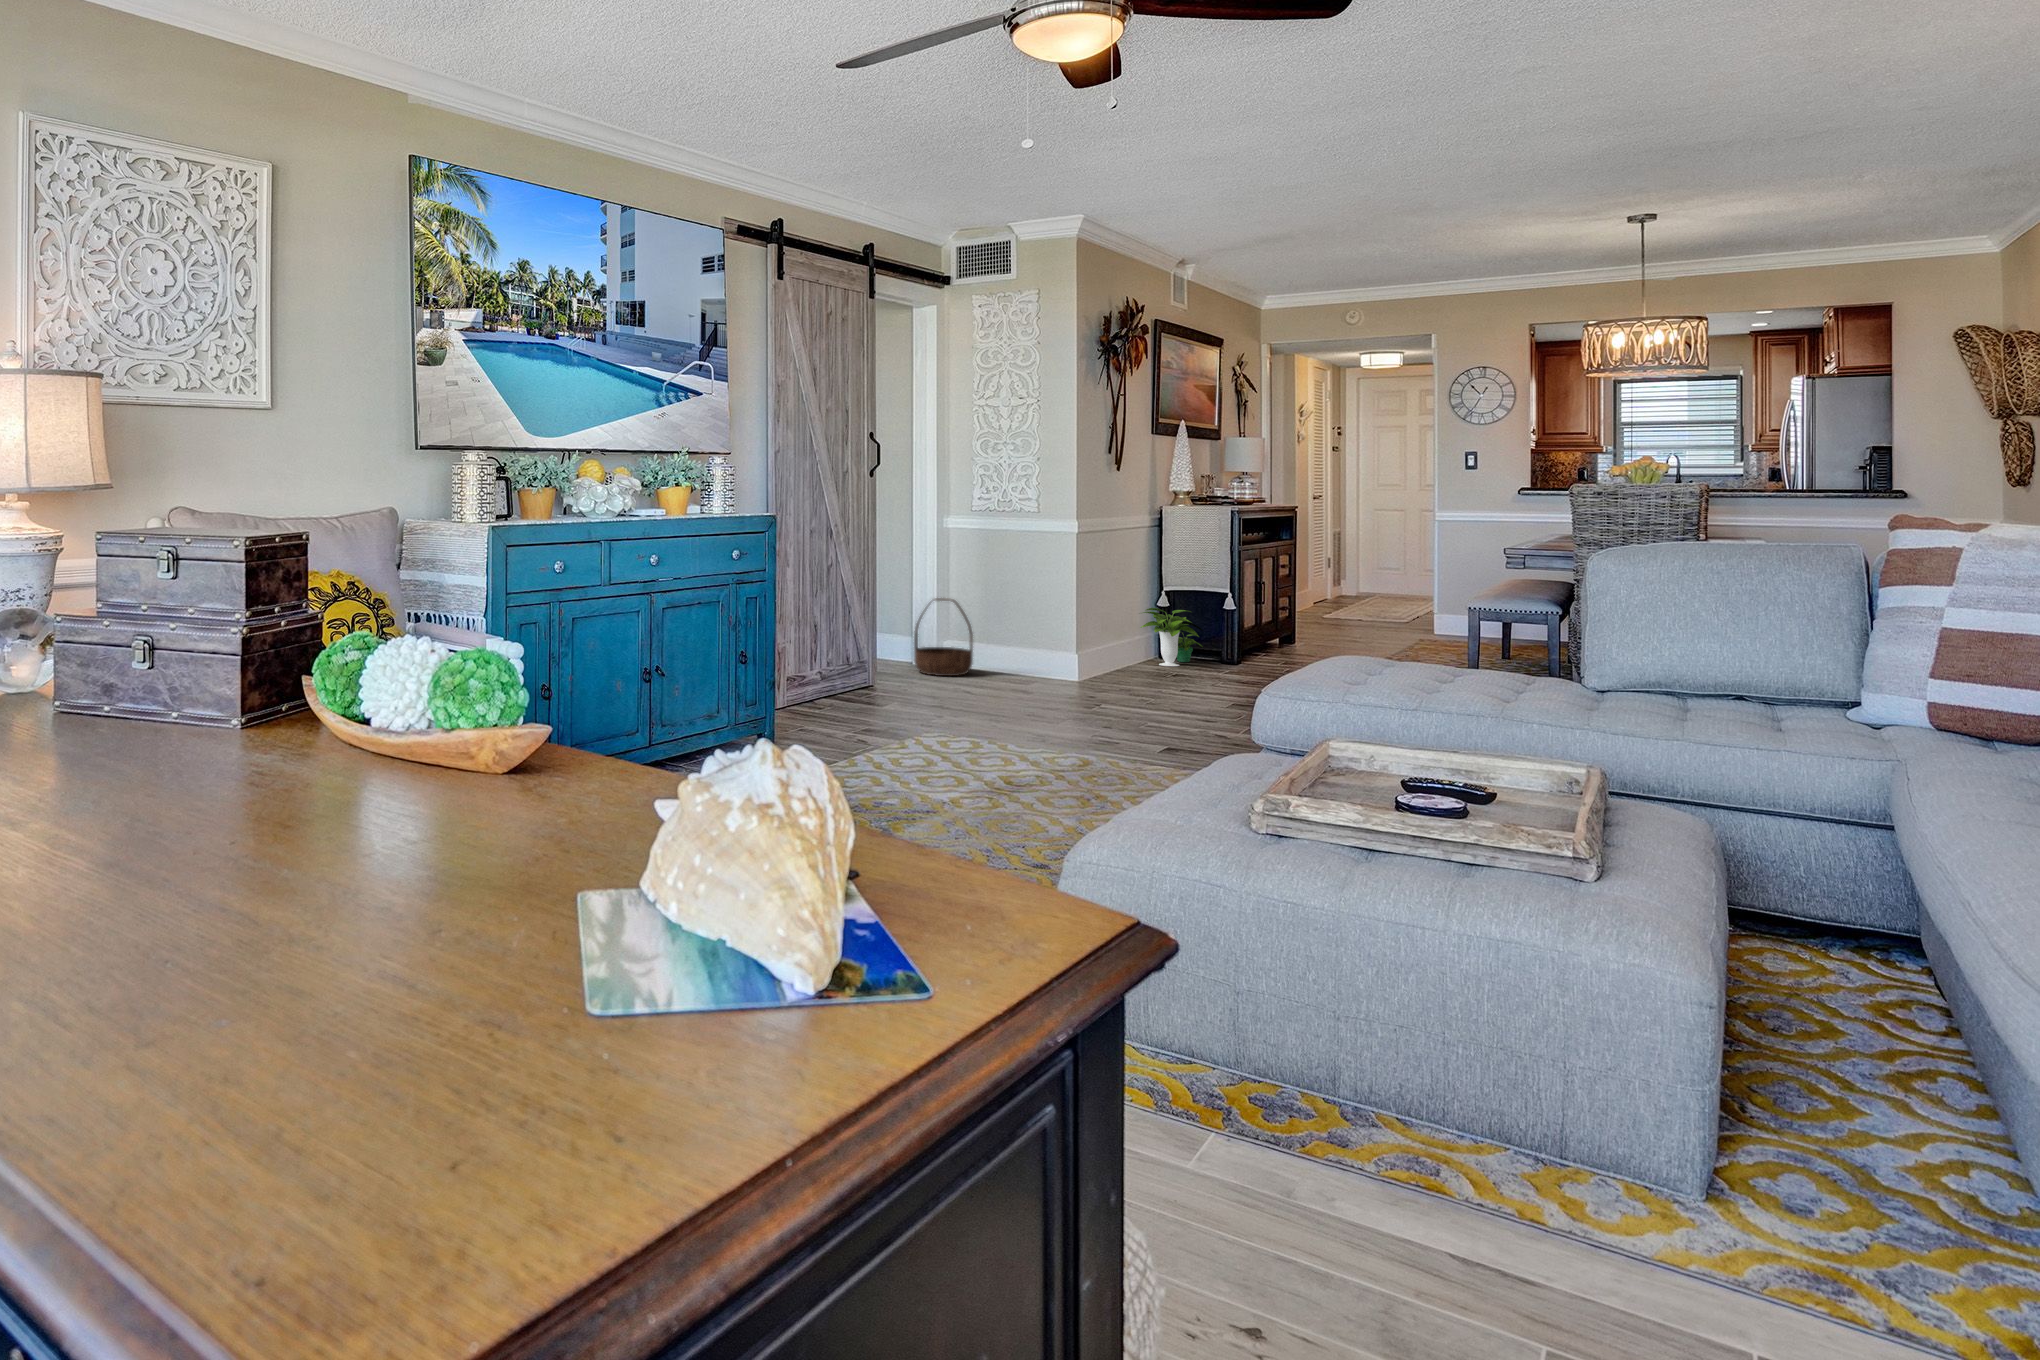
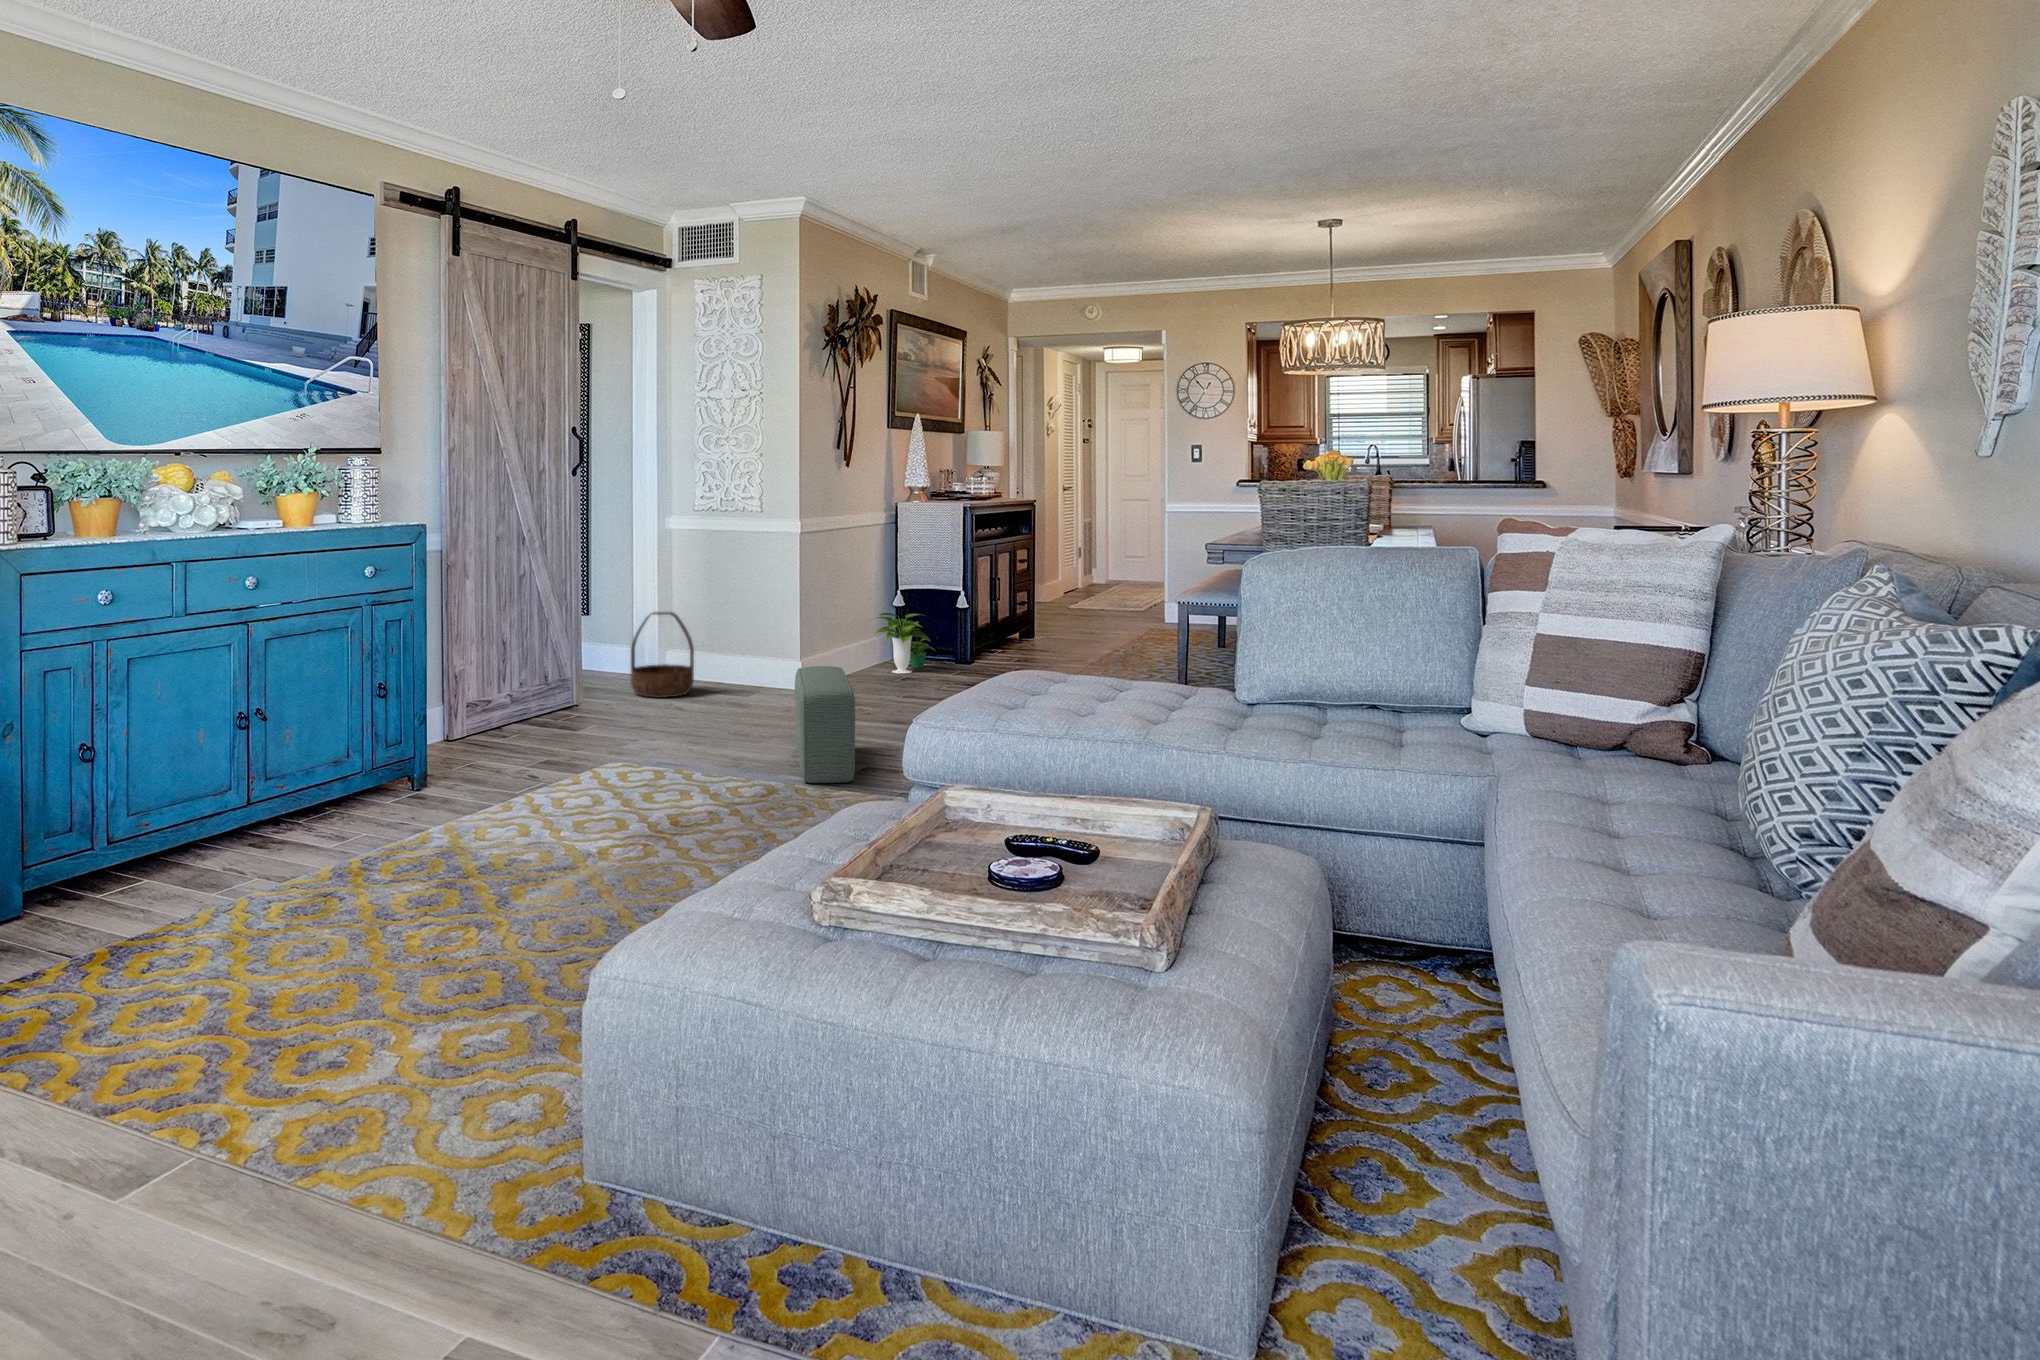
pouf: none [1088,647,1157,754] -> present [795,666,855,783]

